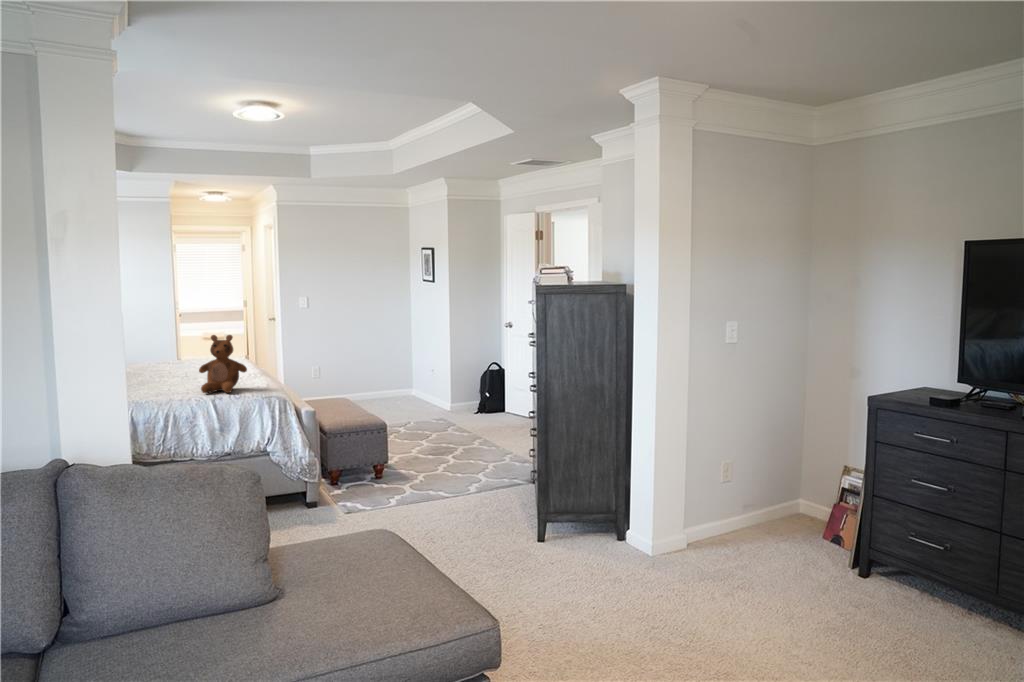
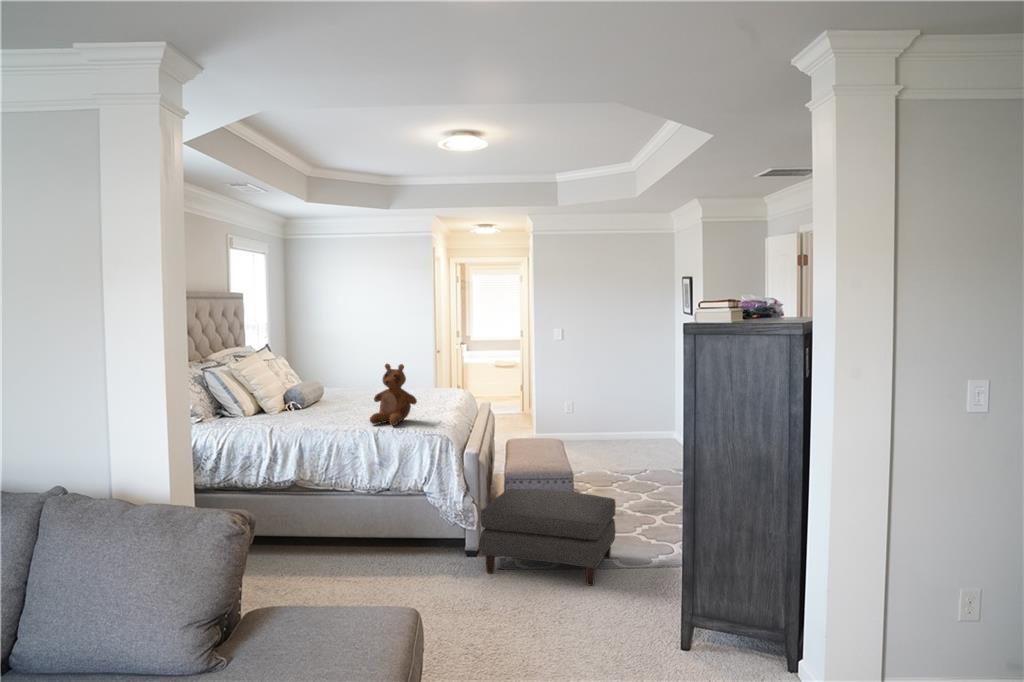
ottoman: none [328,438,439,516] -> present [481,489,616,586]

